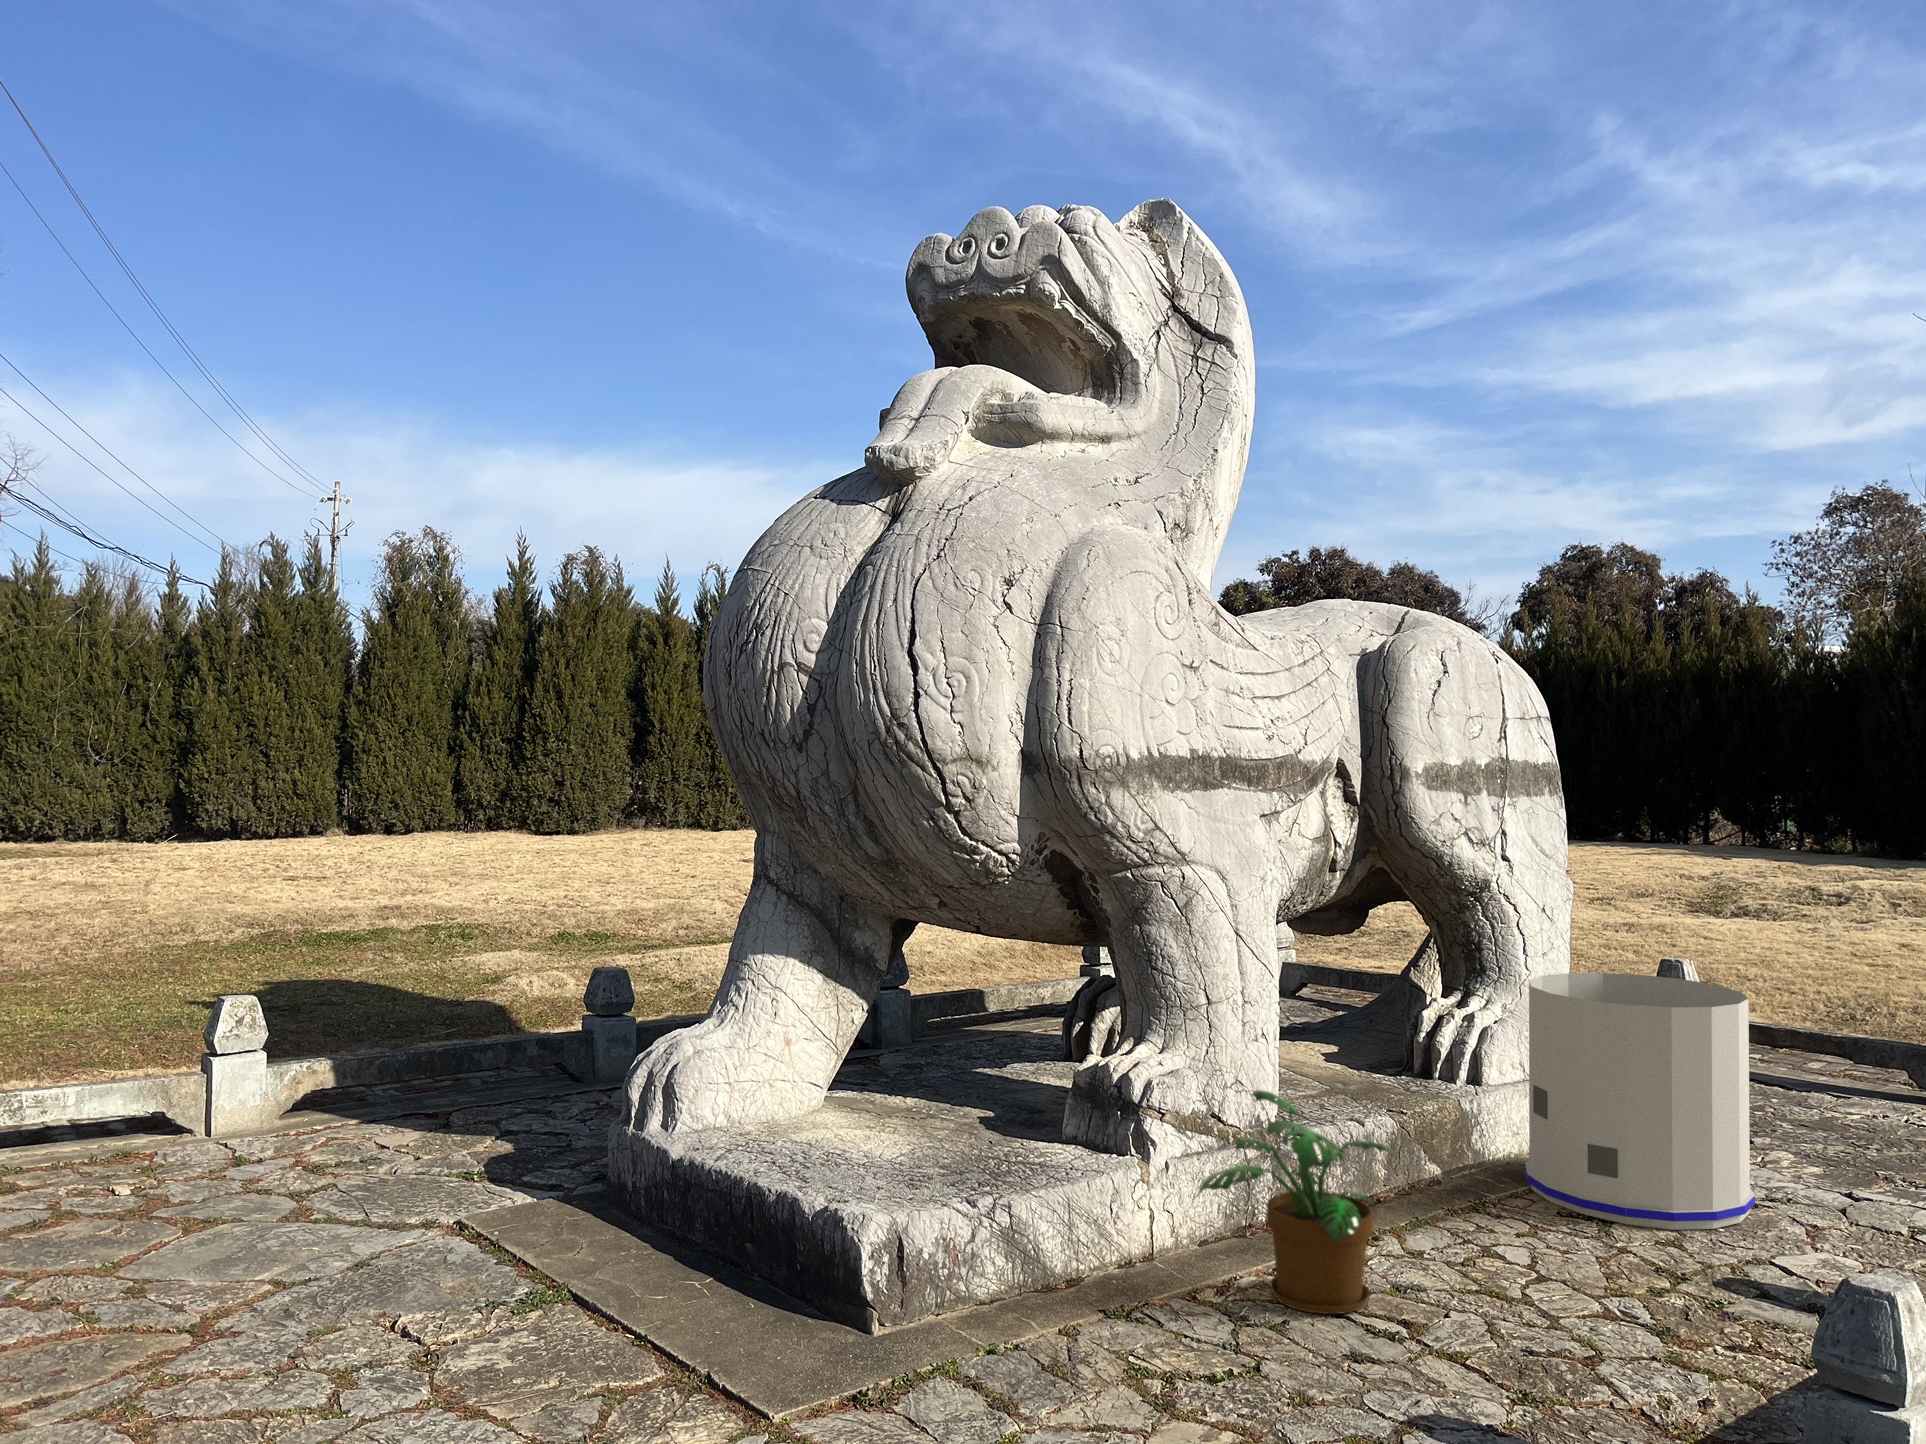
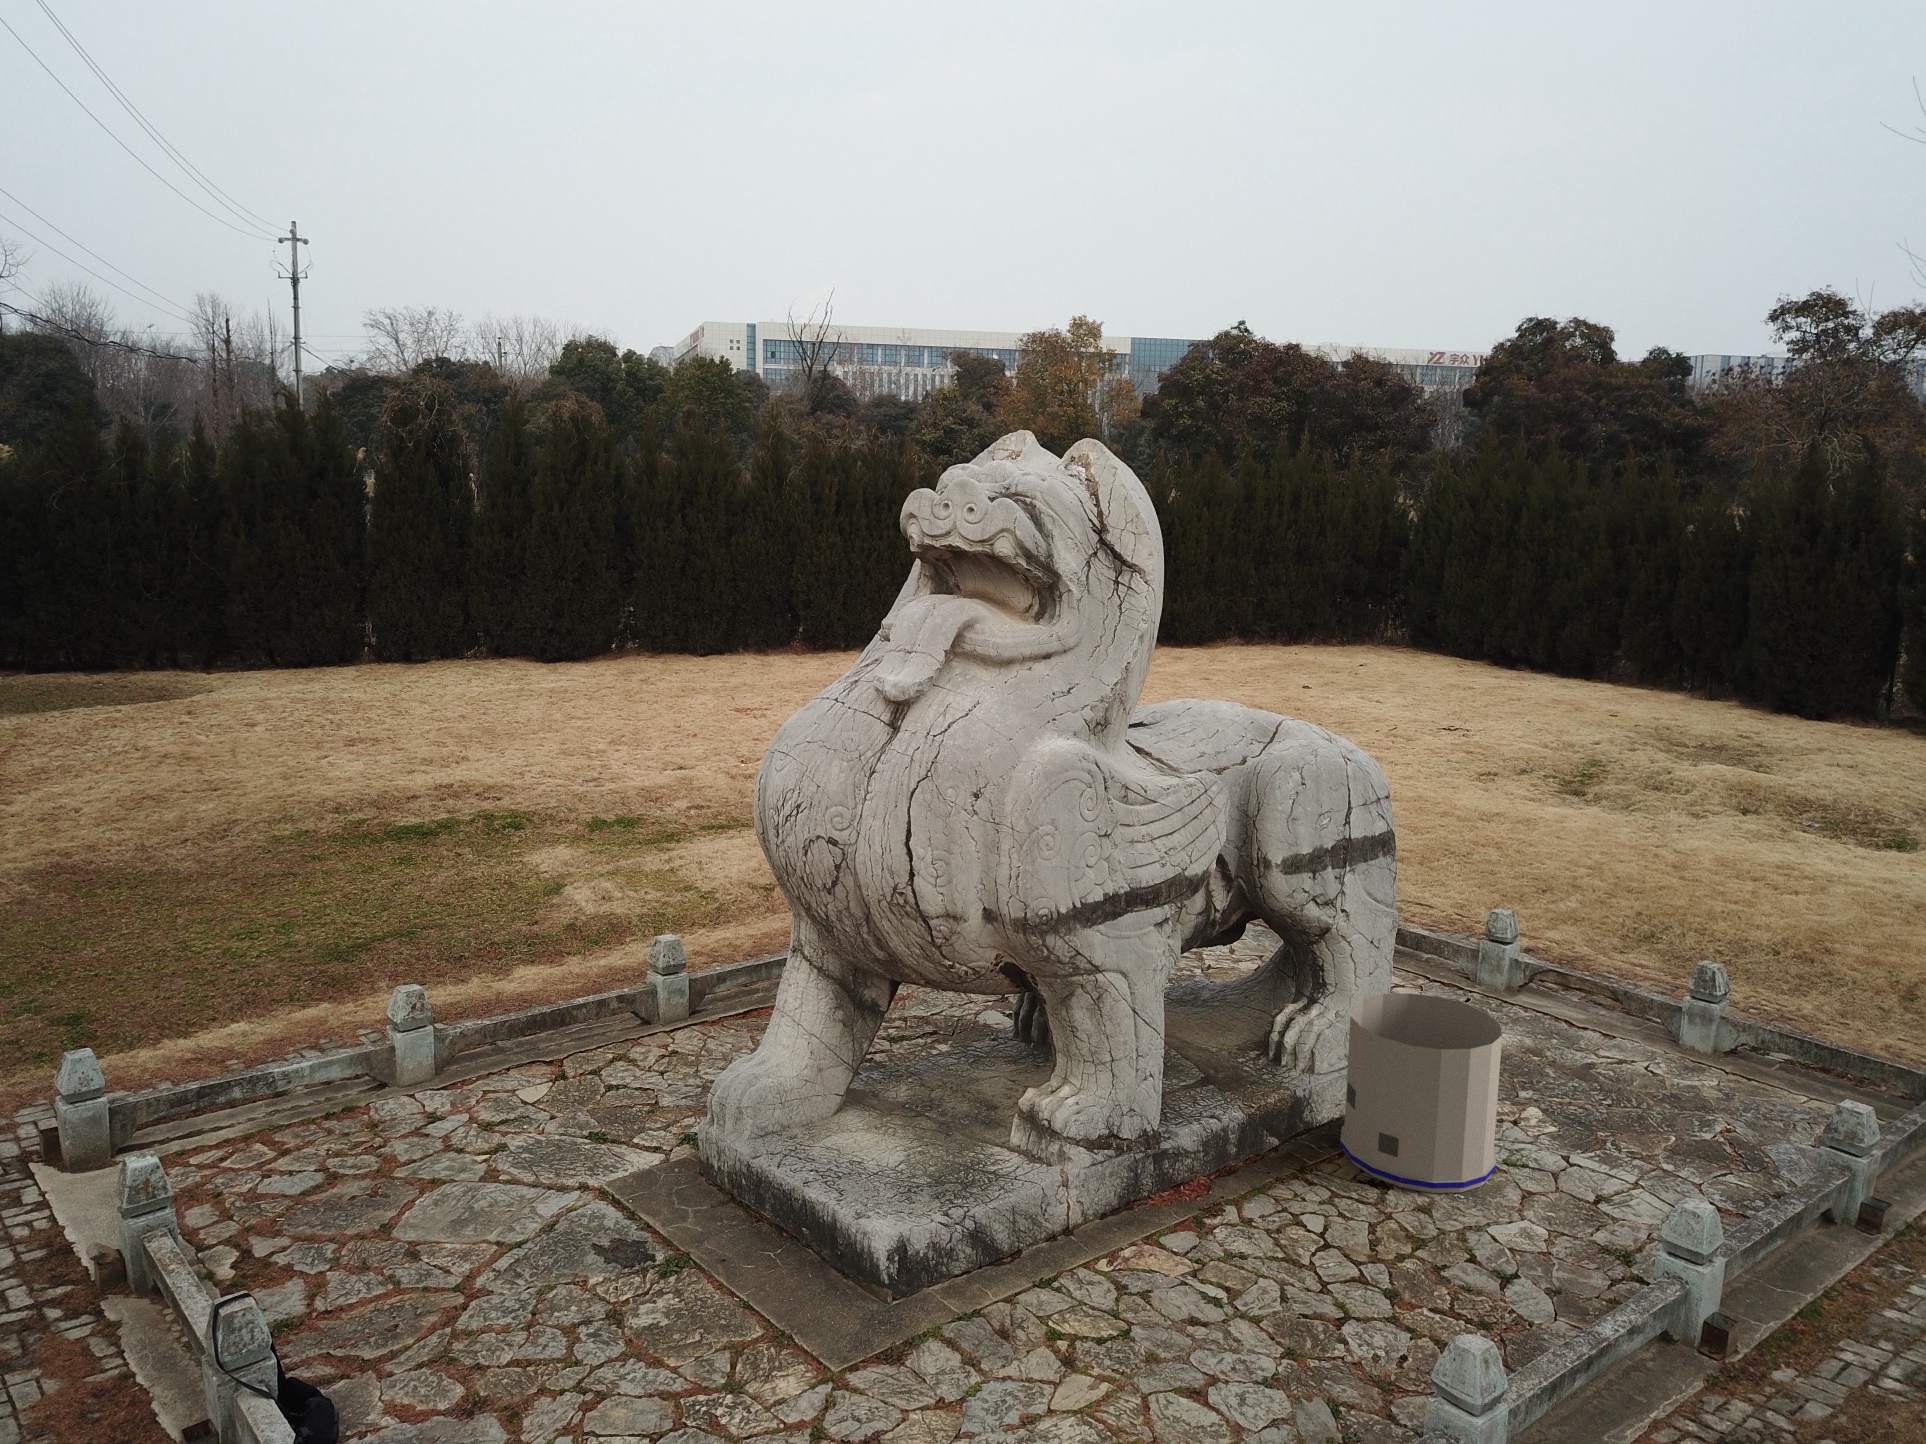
potted plant: present [1198,1090,1396,1314] -> none [1099,1123,1228,1281]

